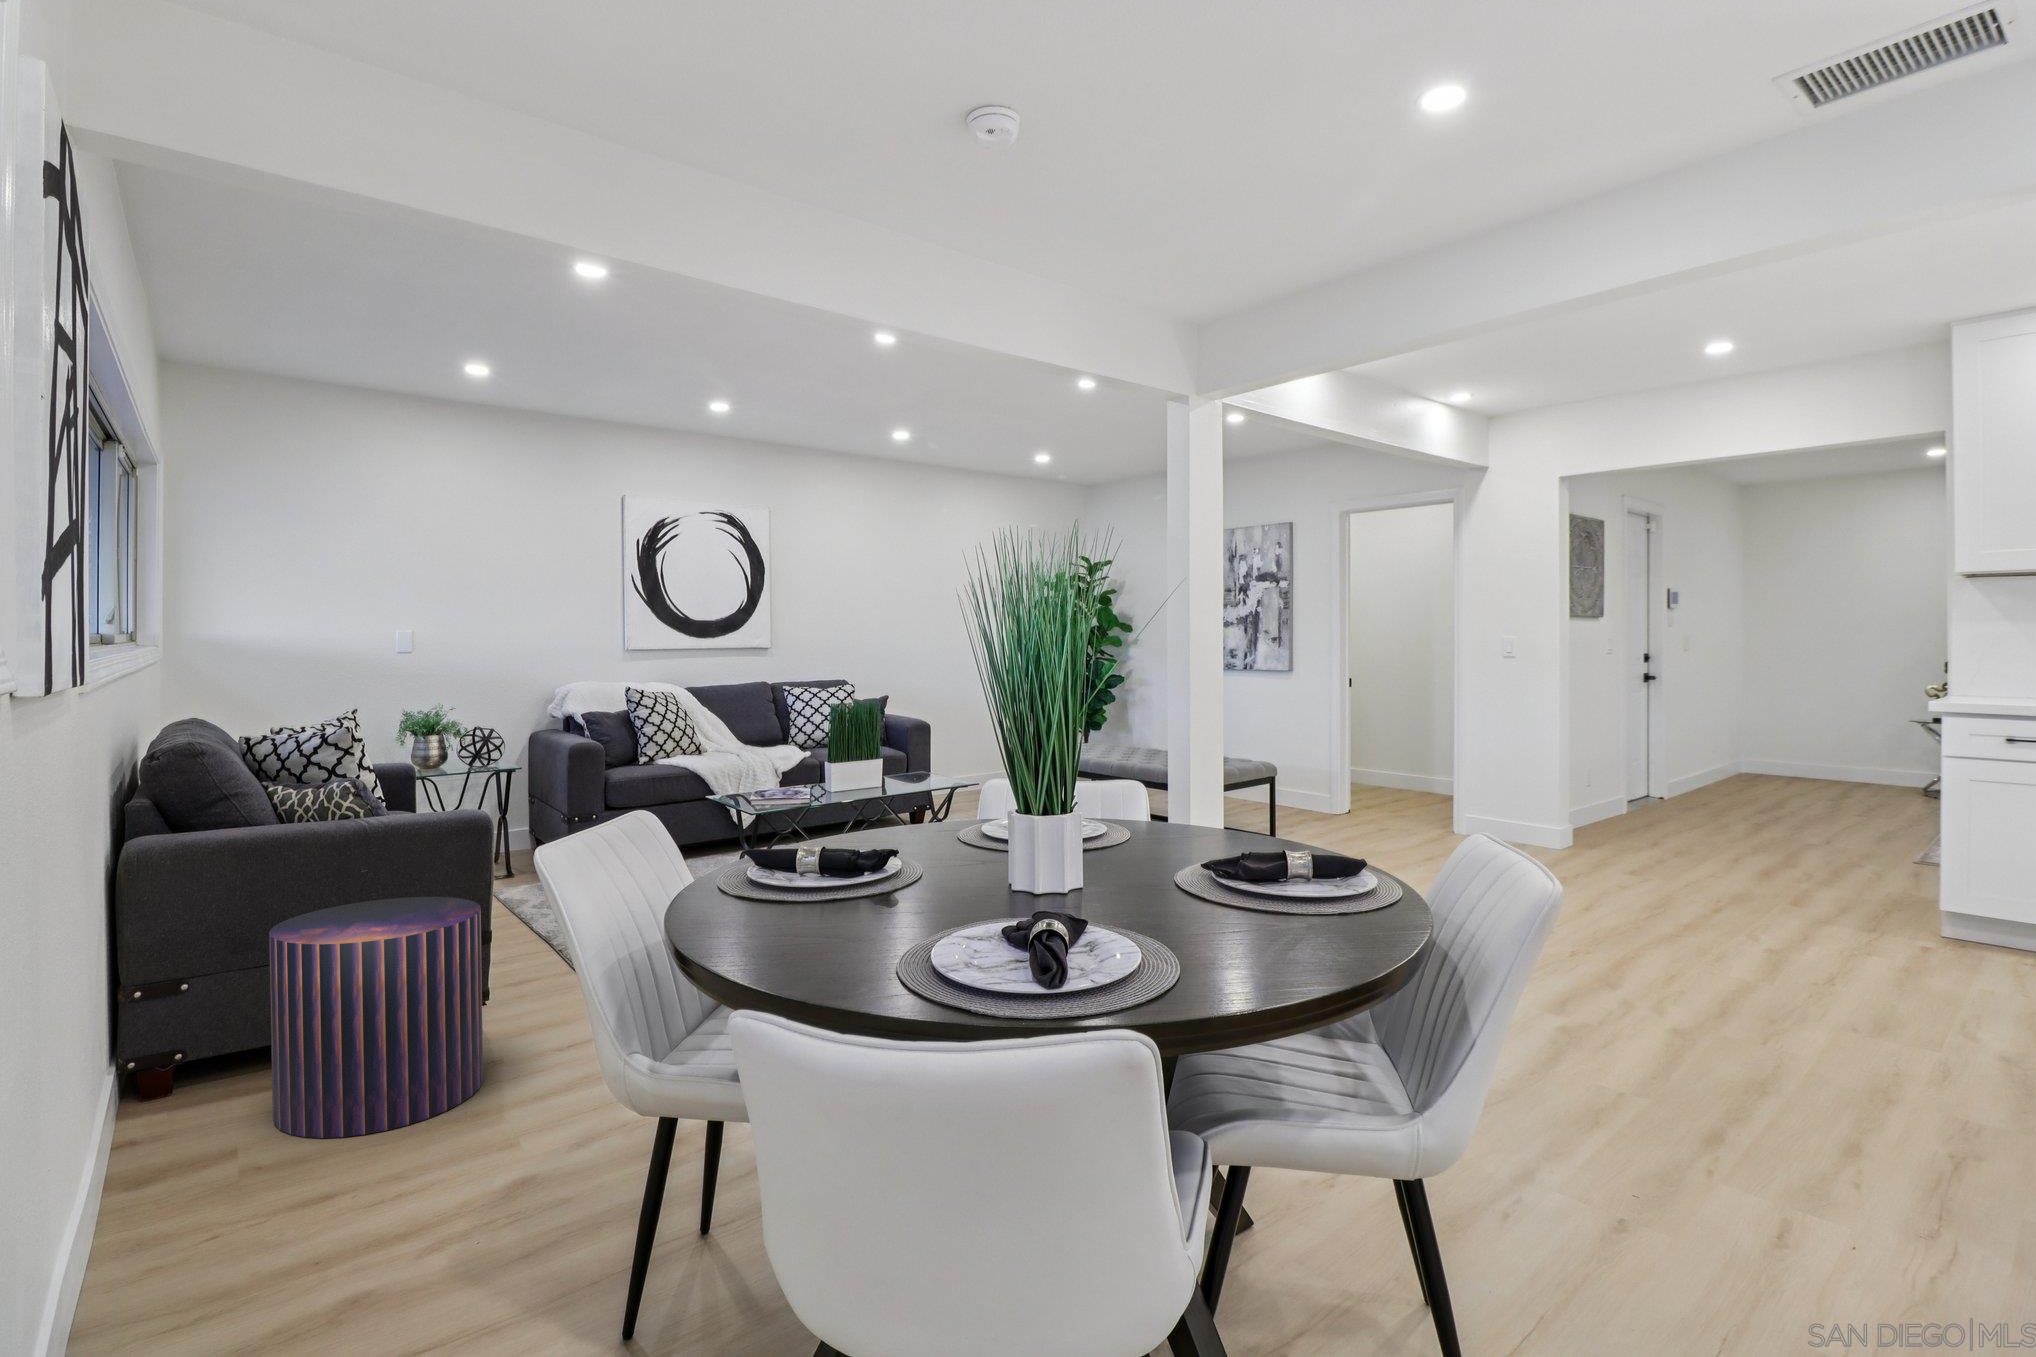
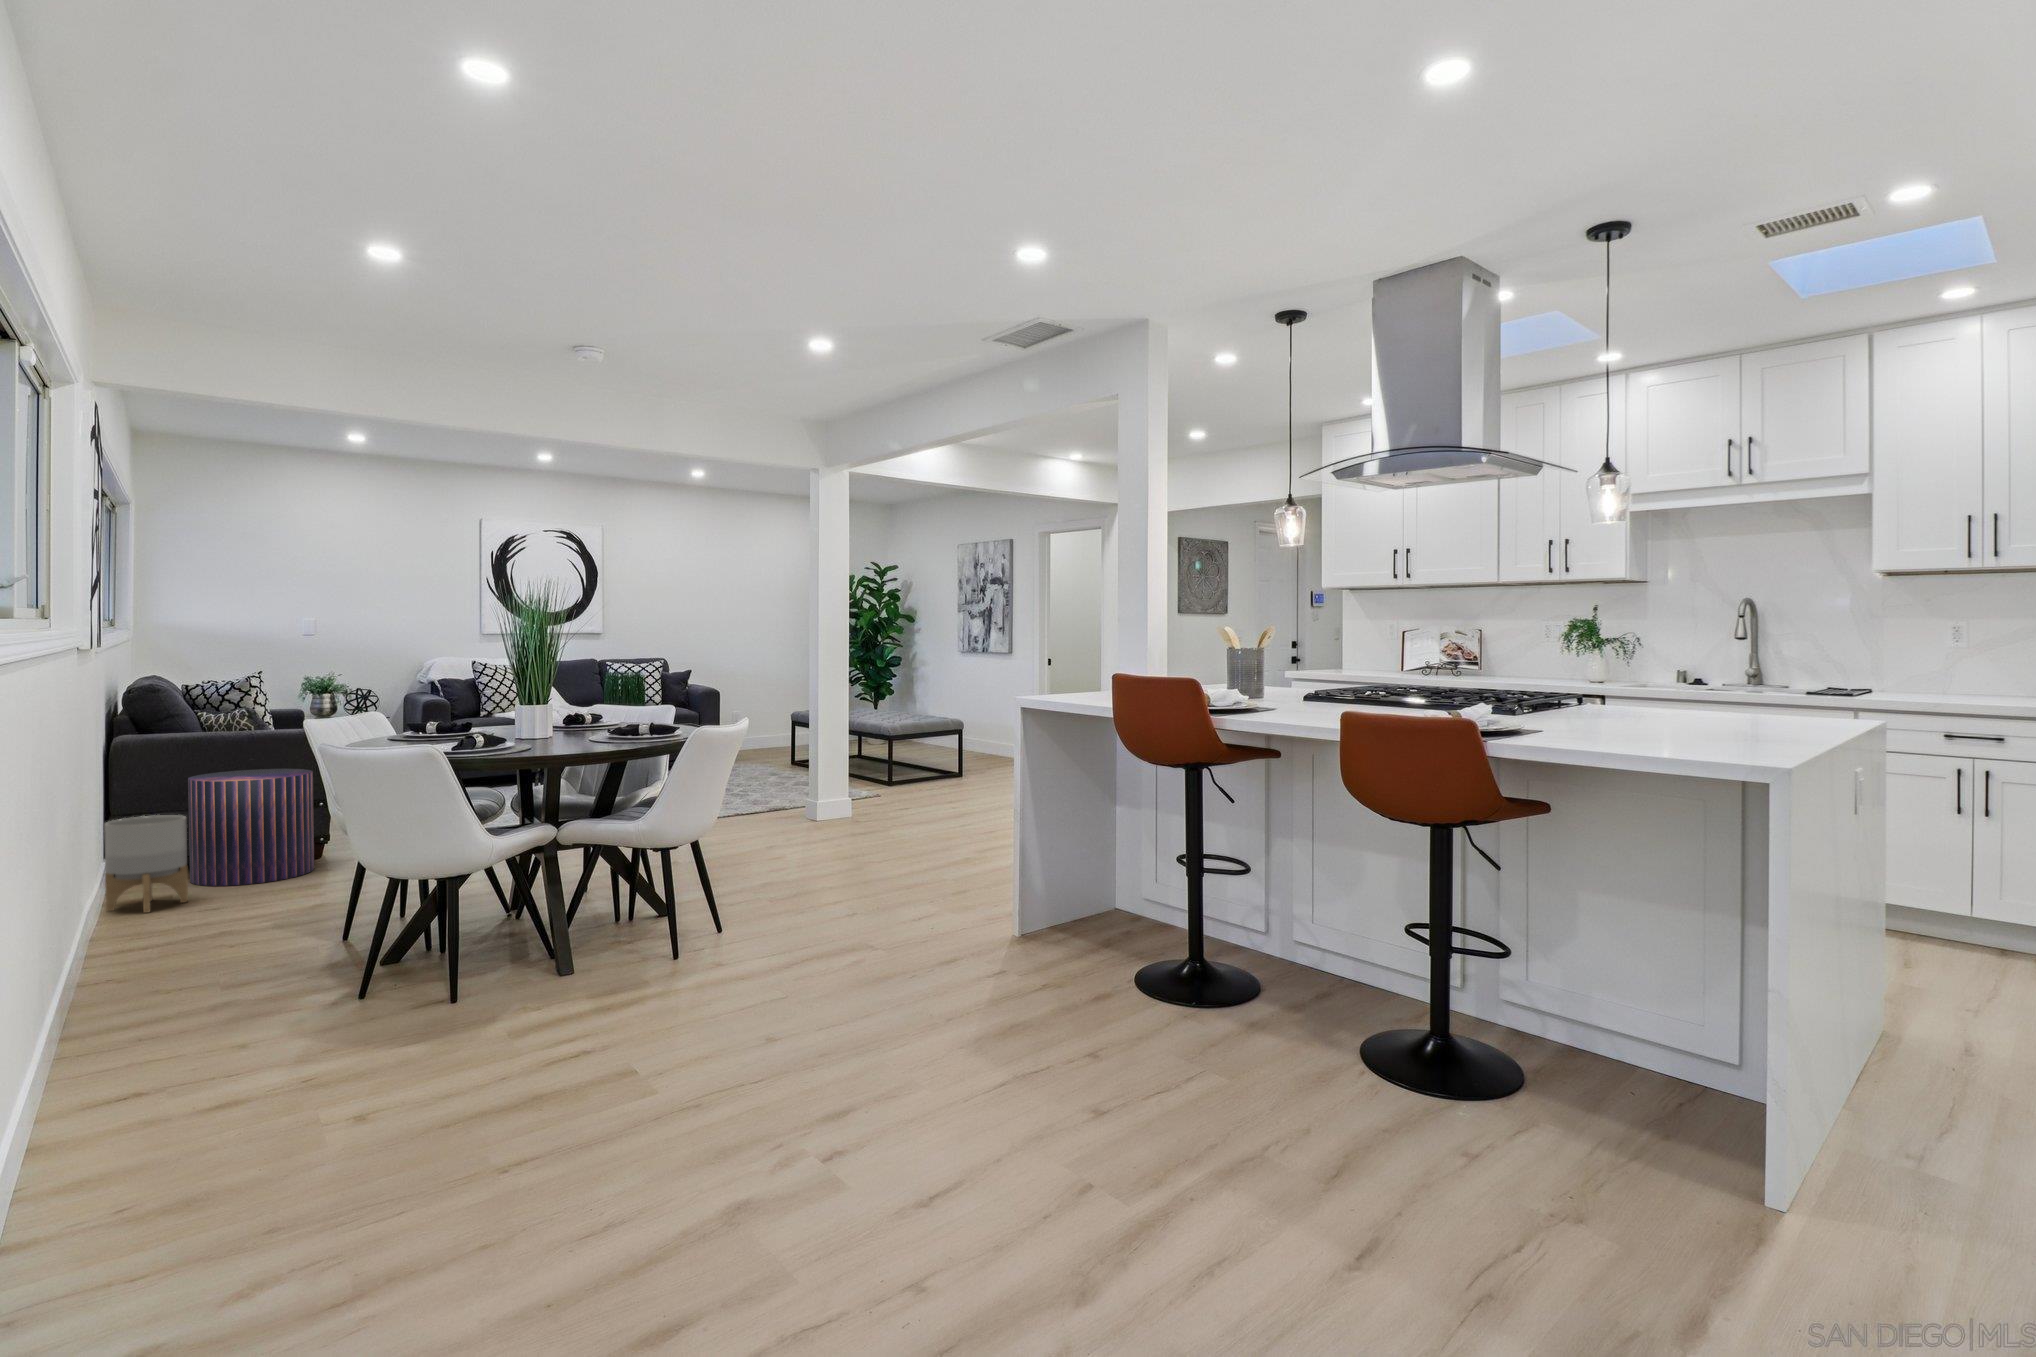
planter: none [112,1026,278,1251] -> present [104,815,188,913]

